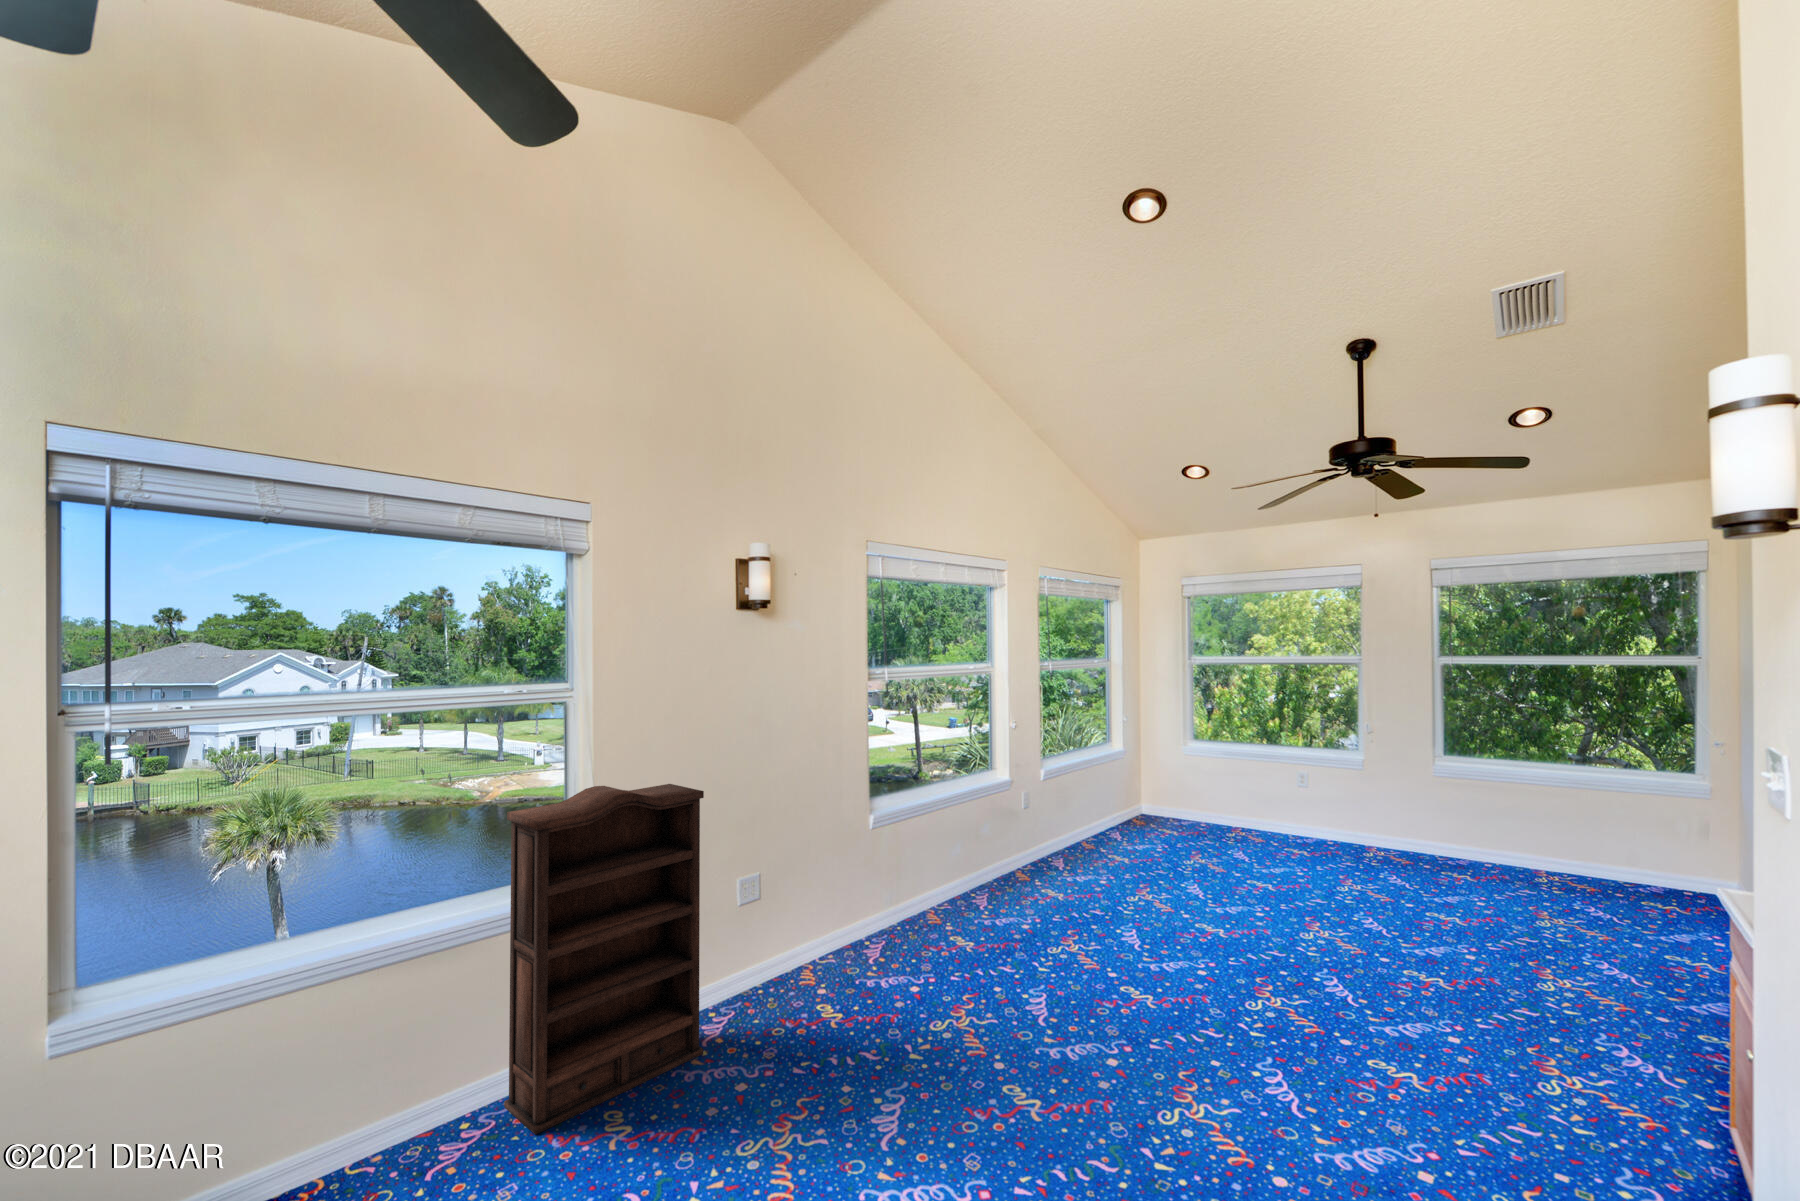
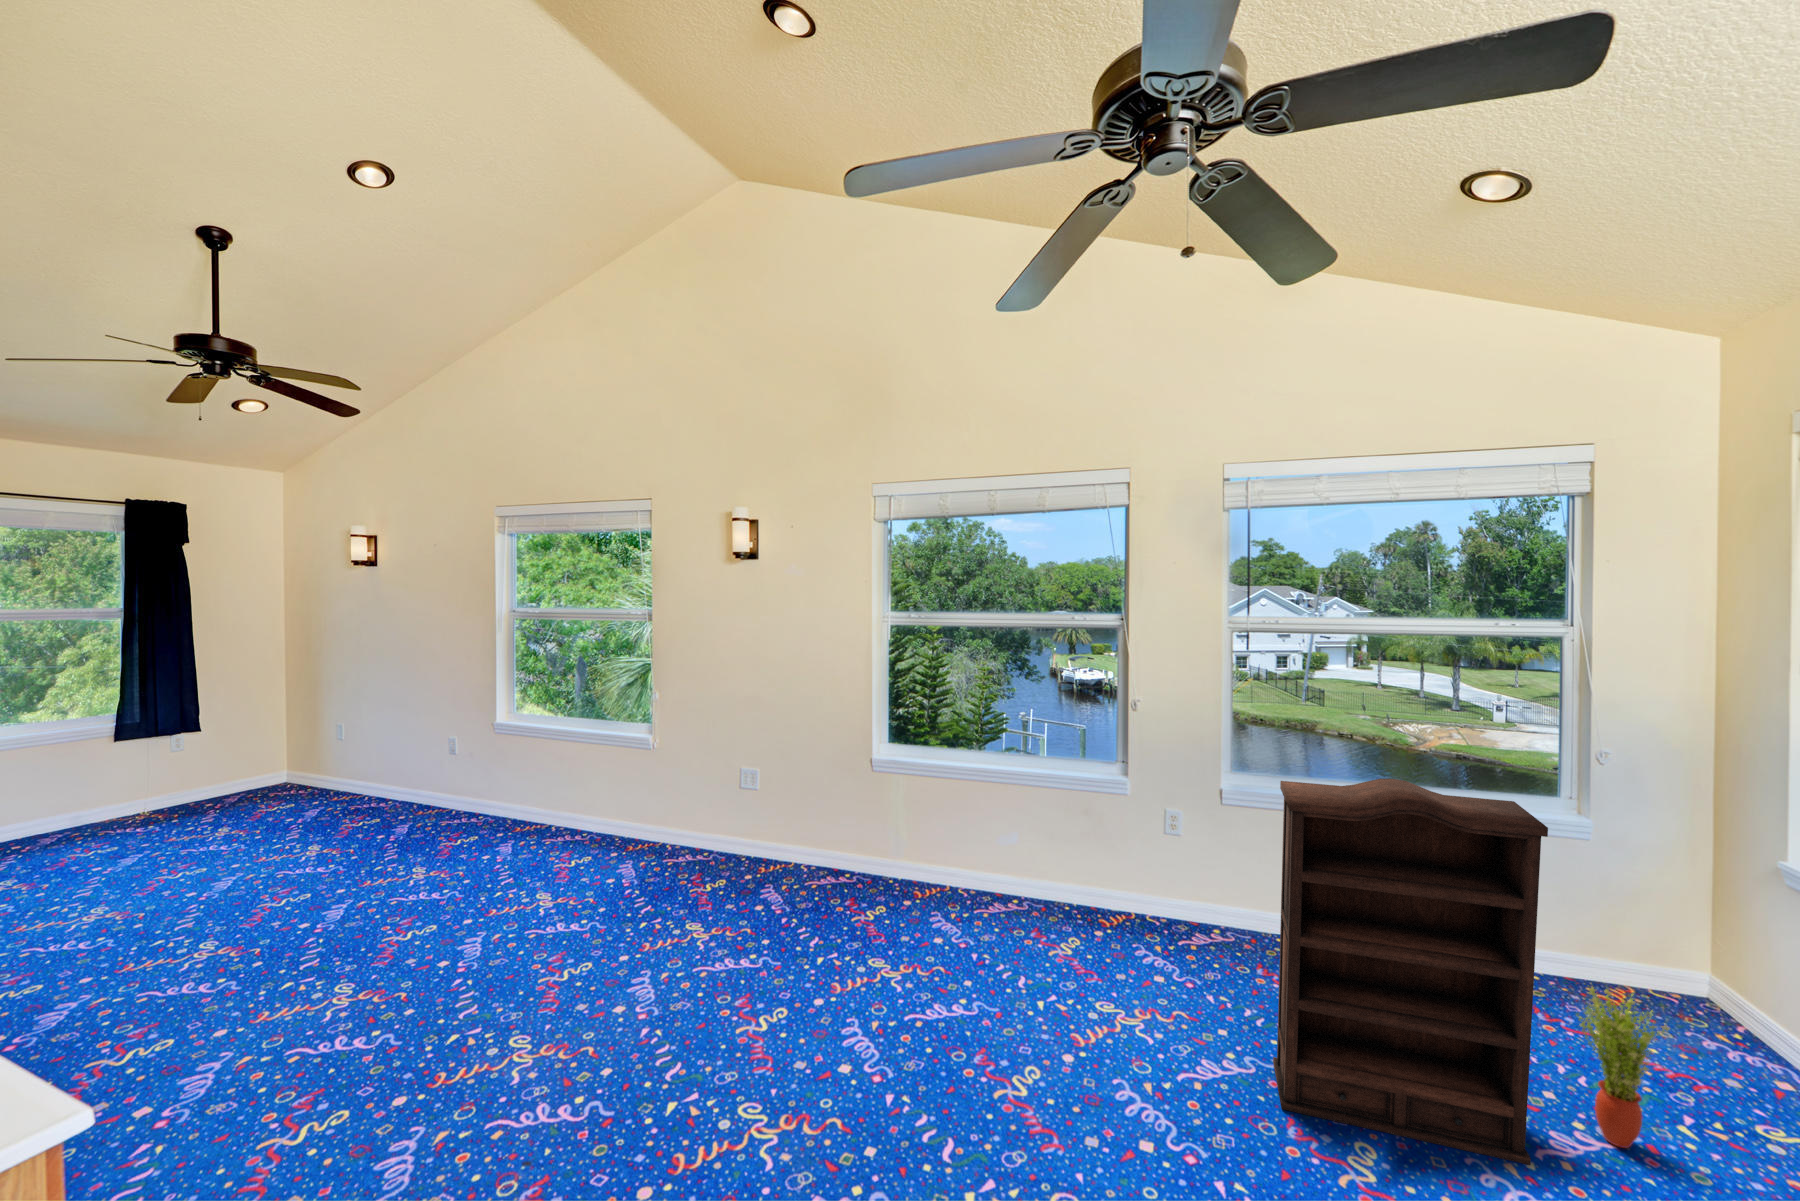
potted plant: none [710,900,754,1014] -> present [1576,987,1670,1148]

